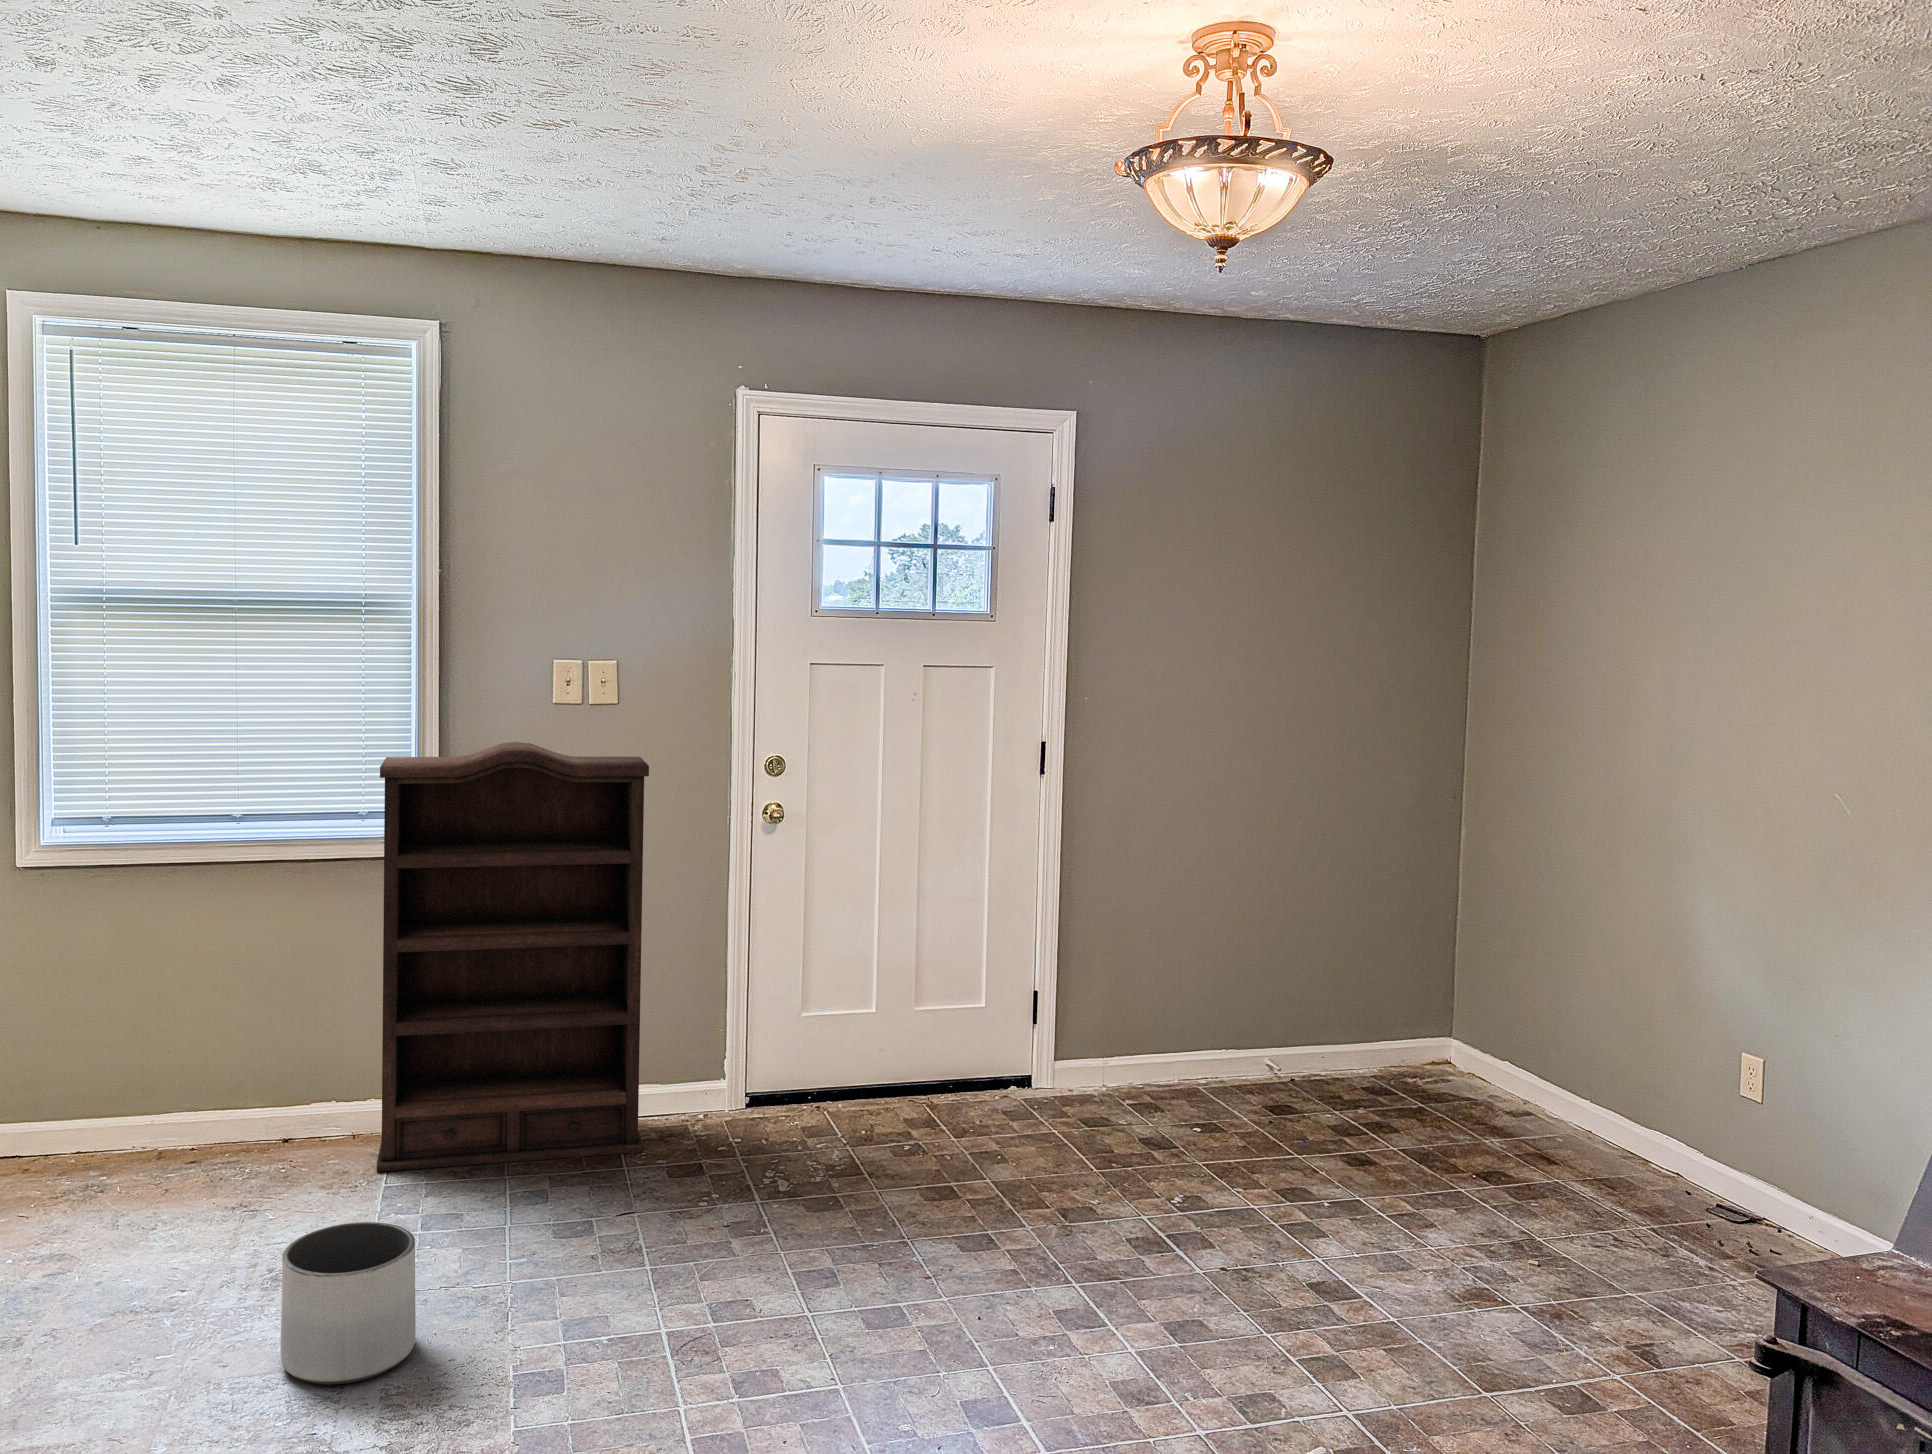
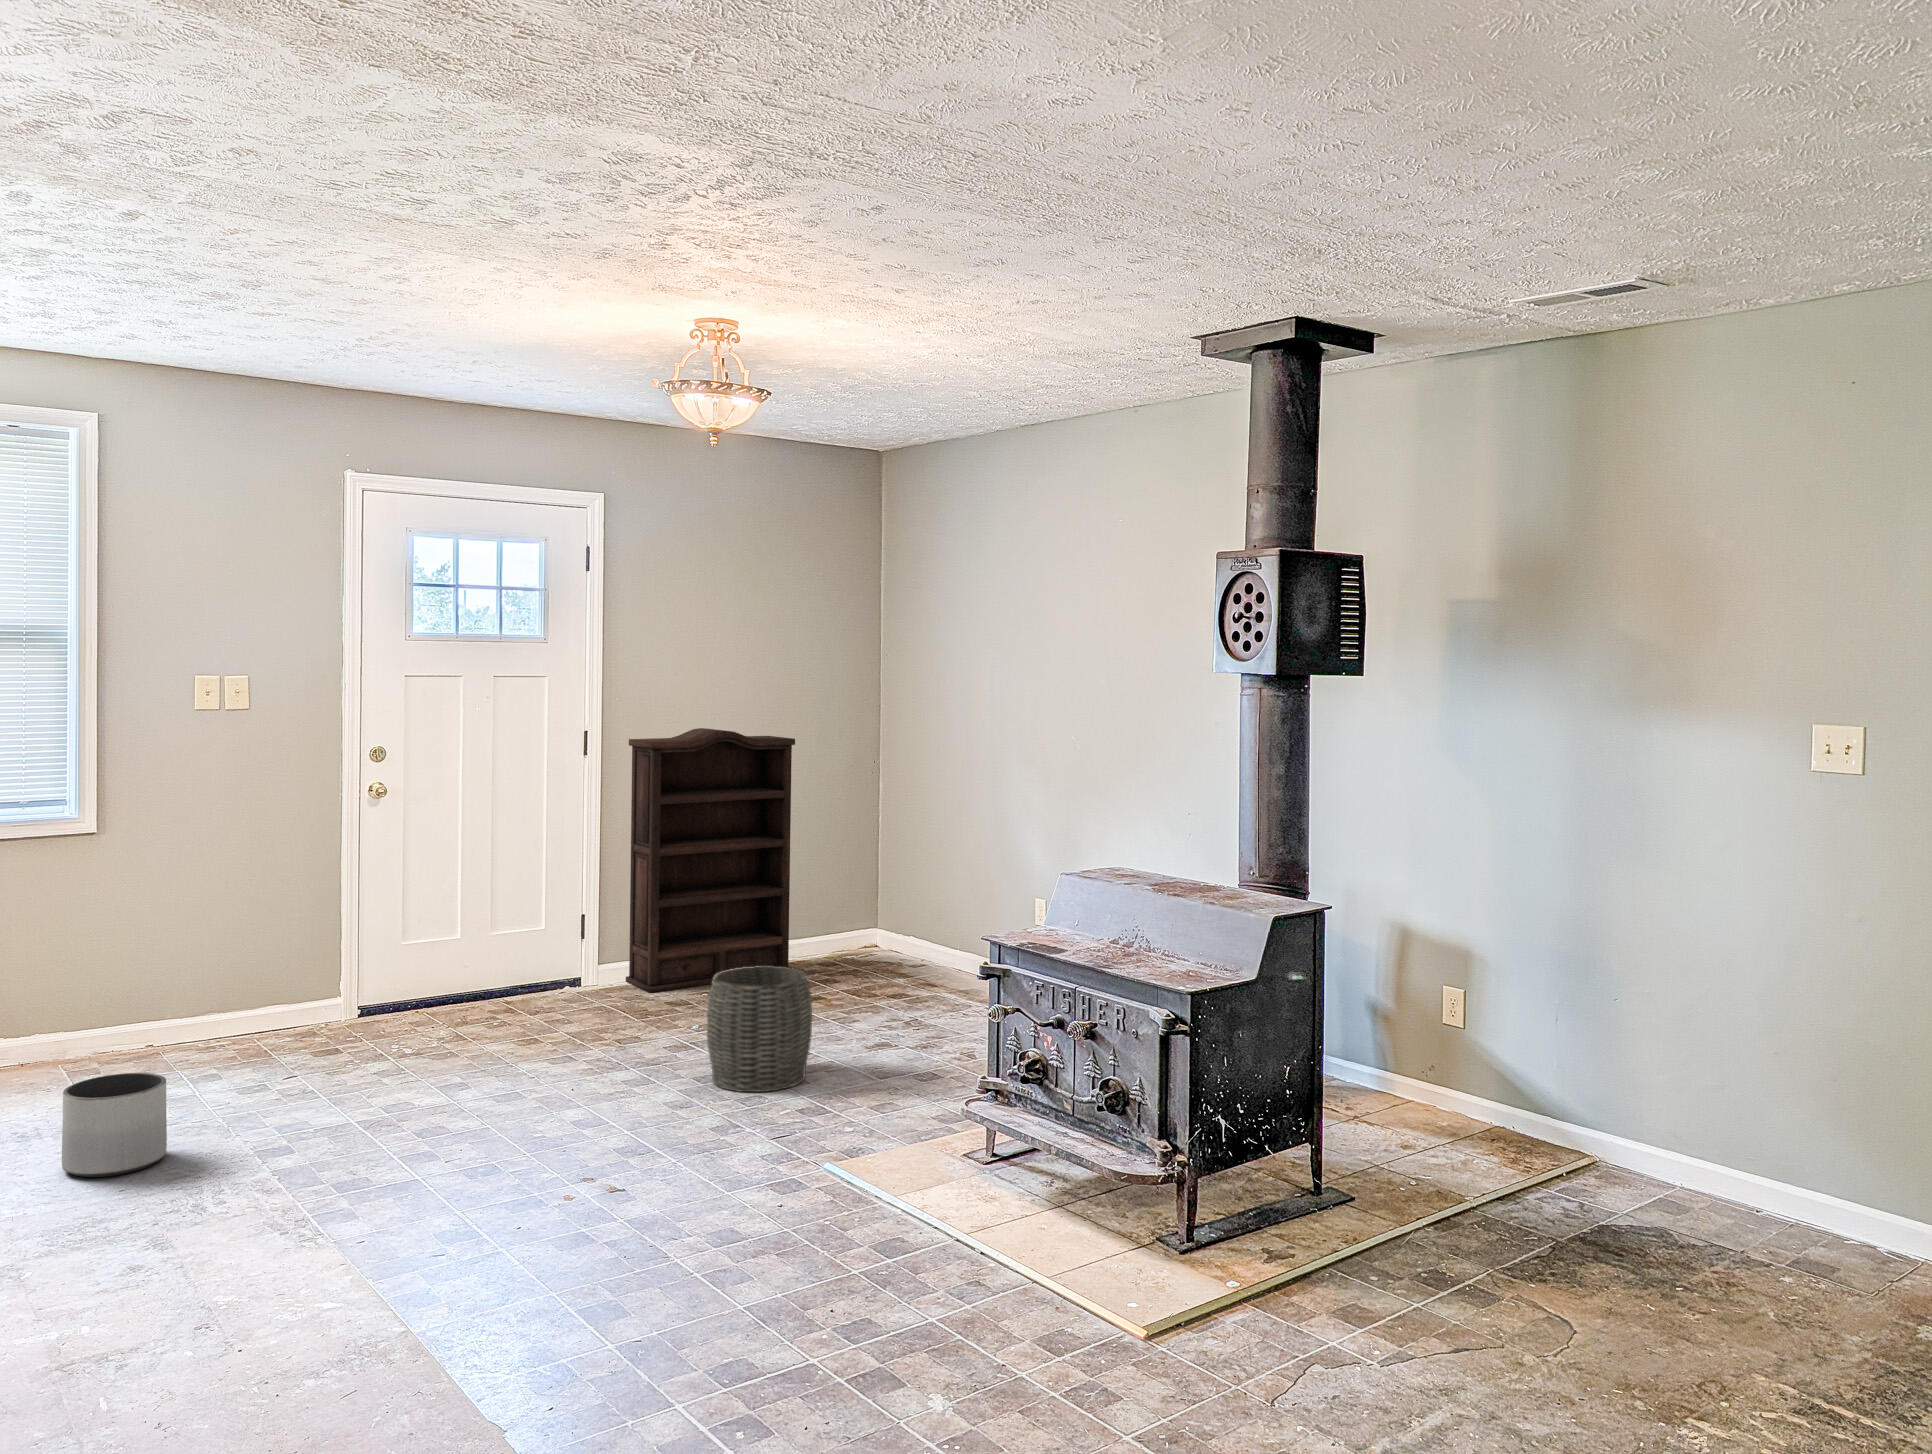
bookshelf: present [377,742,649,1172] -> present [626,728,795,992]
woven basket: none [1190,1150,1368,1384] -> present [707,967,812,1092]

